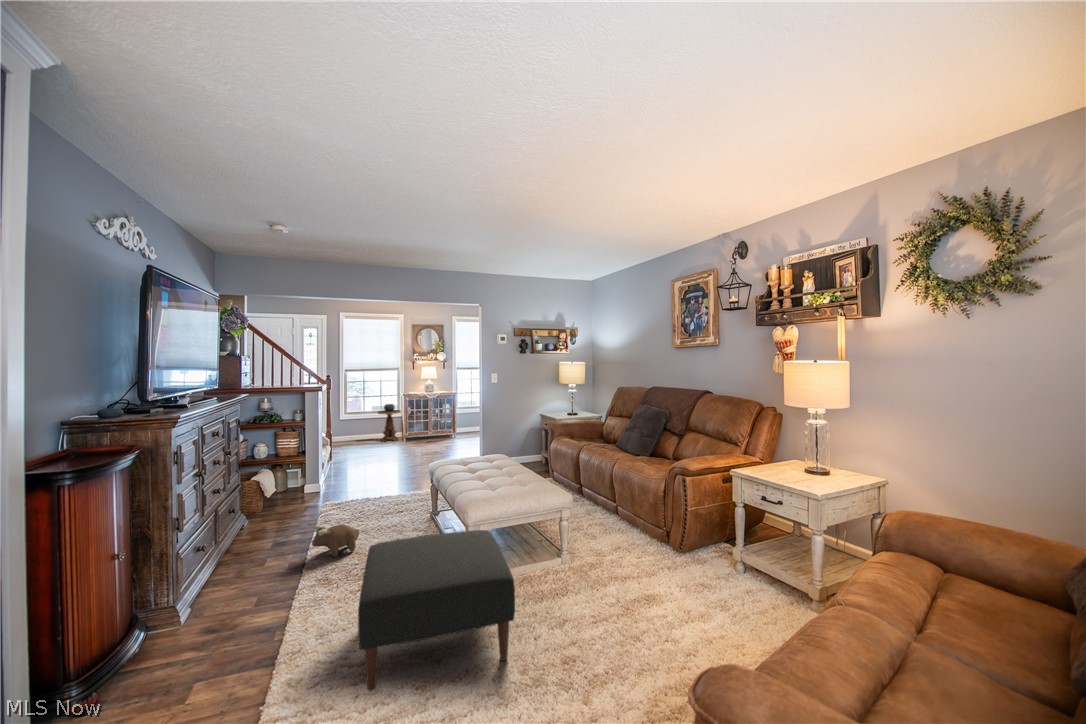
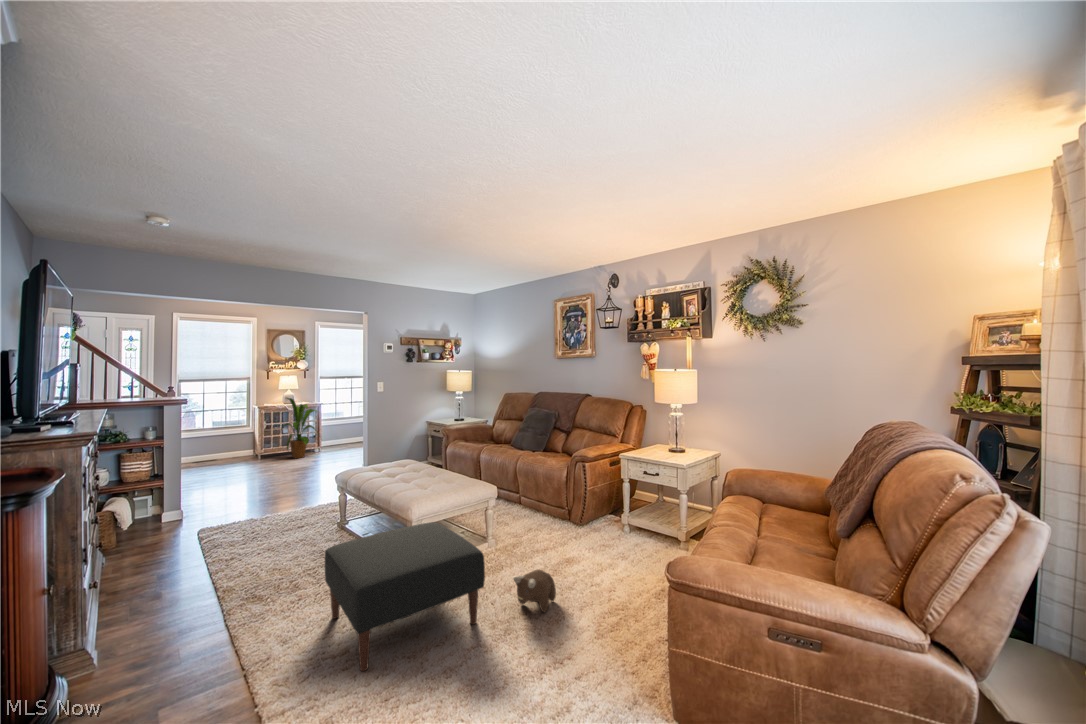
house plant: none [419,387,455,443] -> present [281,398,315,458]
side table: present [378,404,401,442] -> none [223,418,254,461]
plush toy: present [310,524,359,557] -> present [513,570,556,612]

